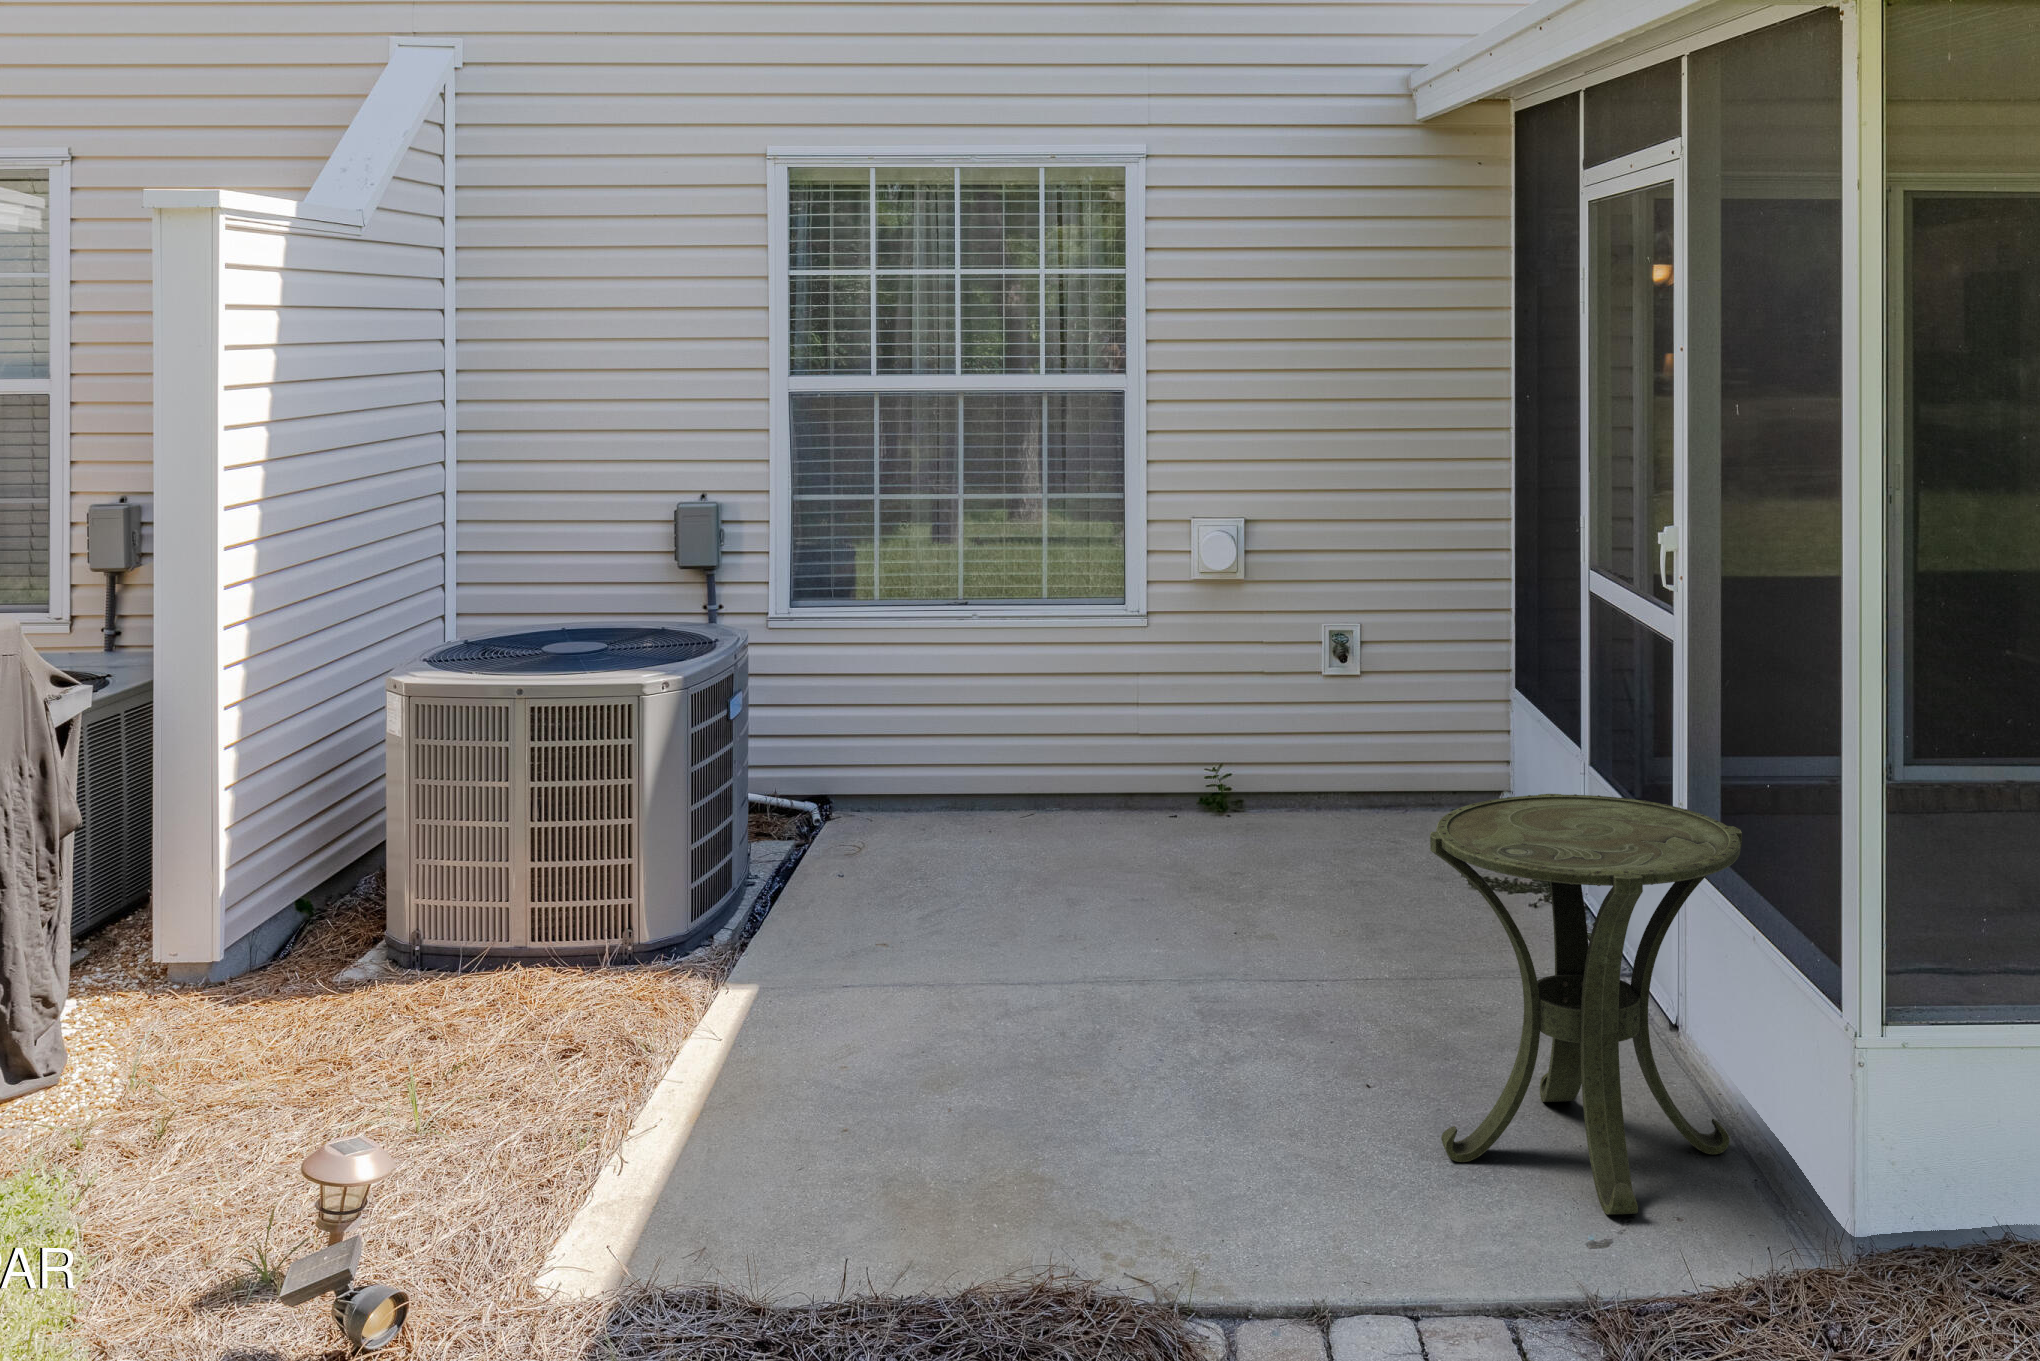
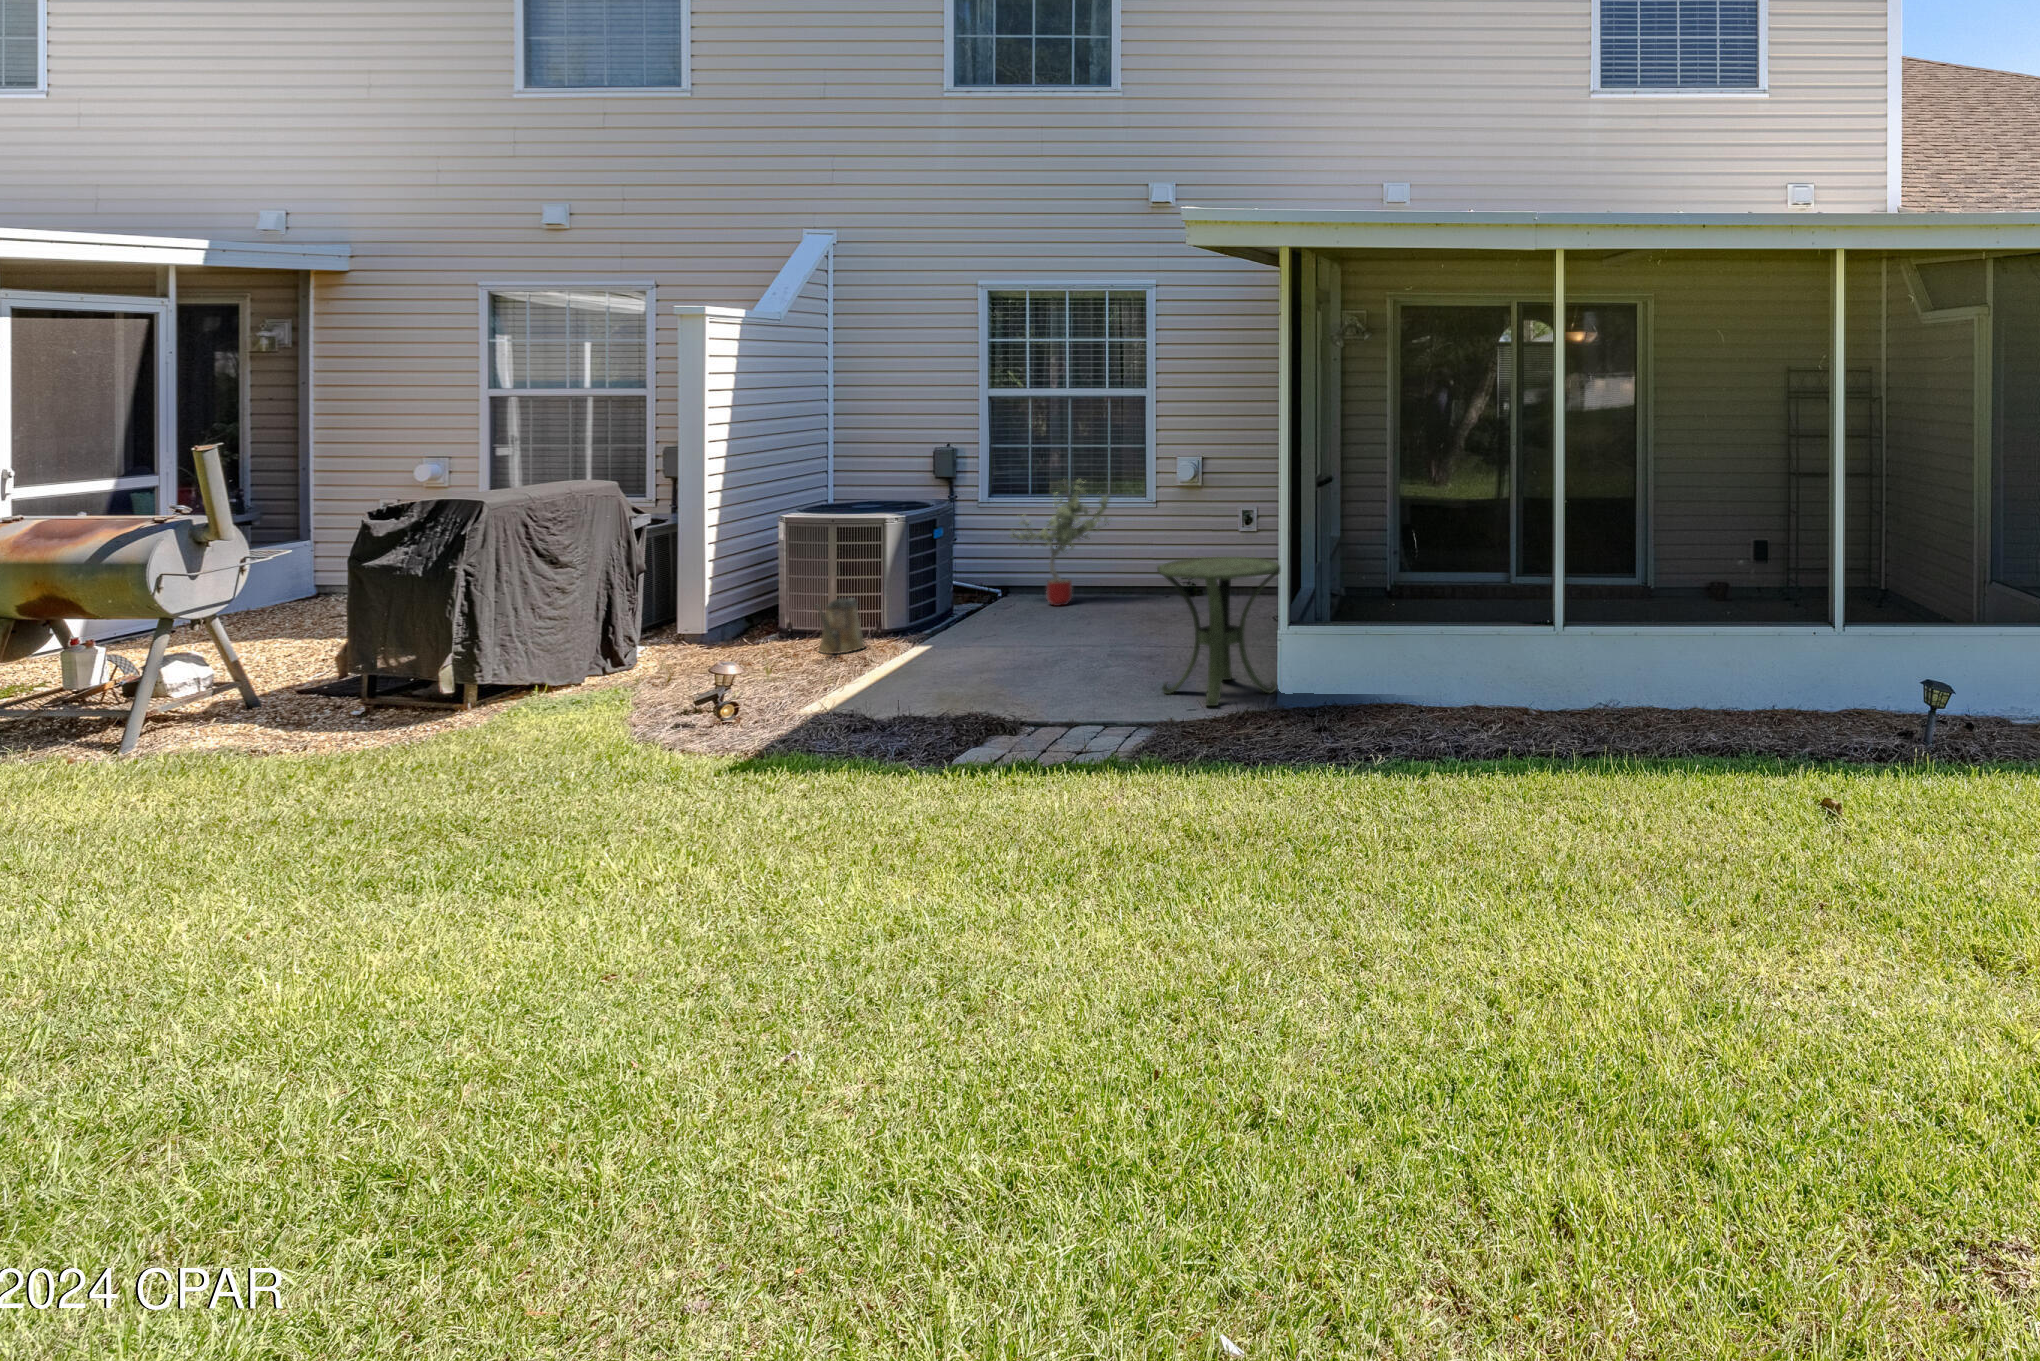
potted tree: none [849,568,1075,847] -> present [1010,479,1109,606]
watering can: none [497,875,607,1019] -> present [815,599,865,654]

